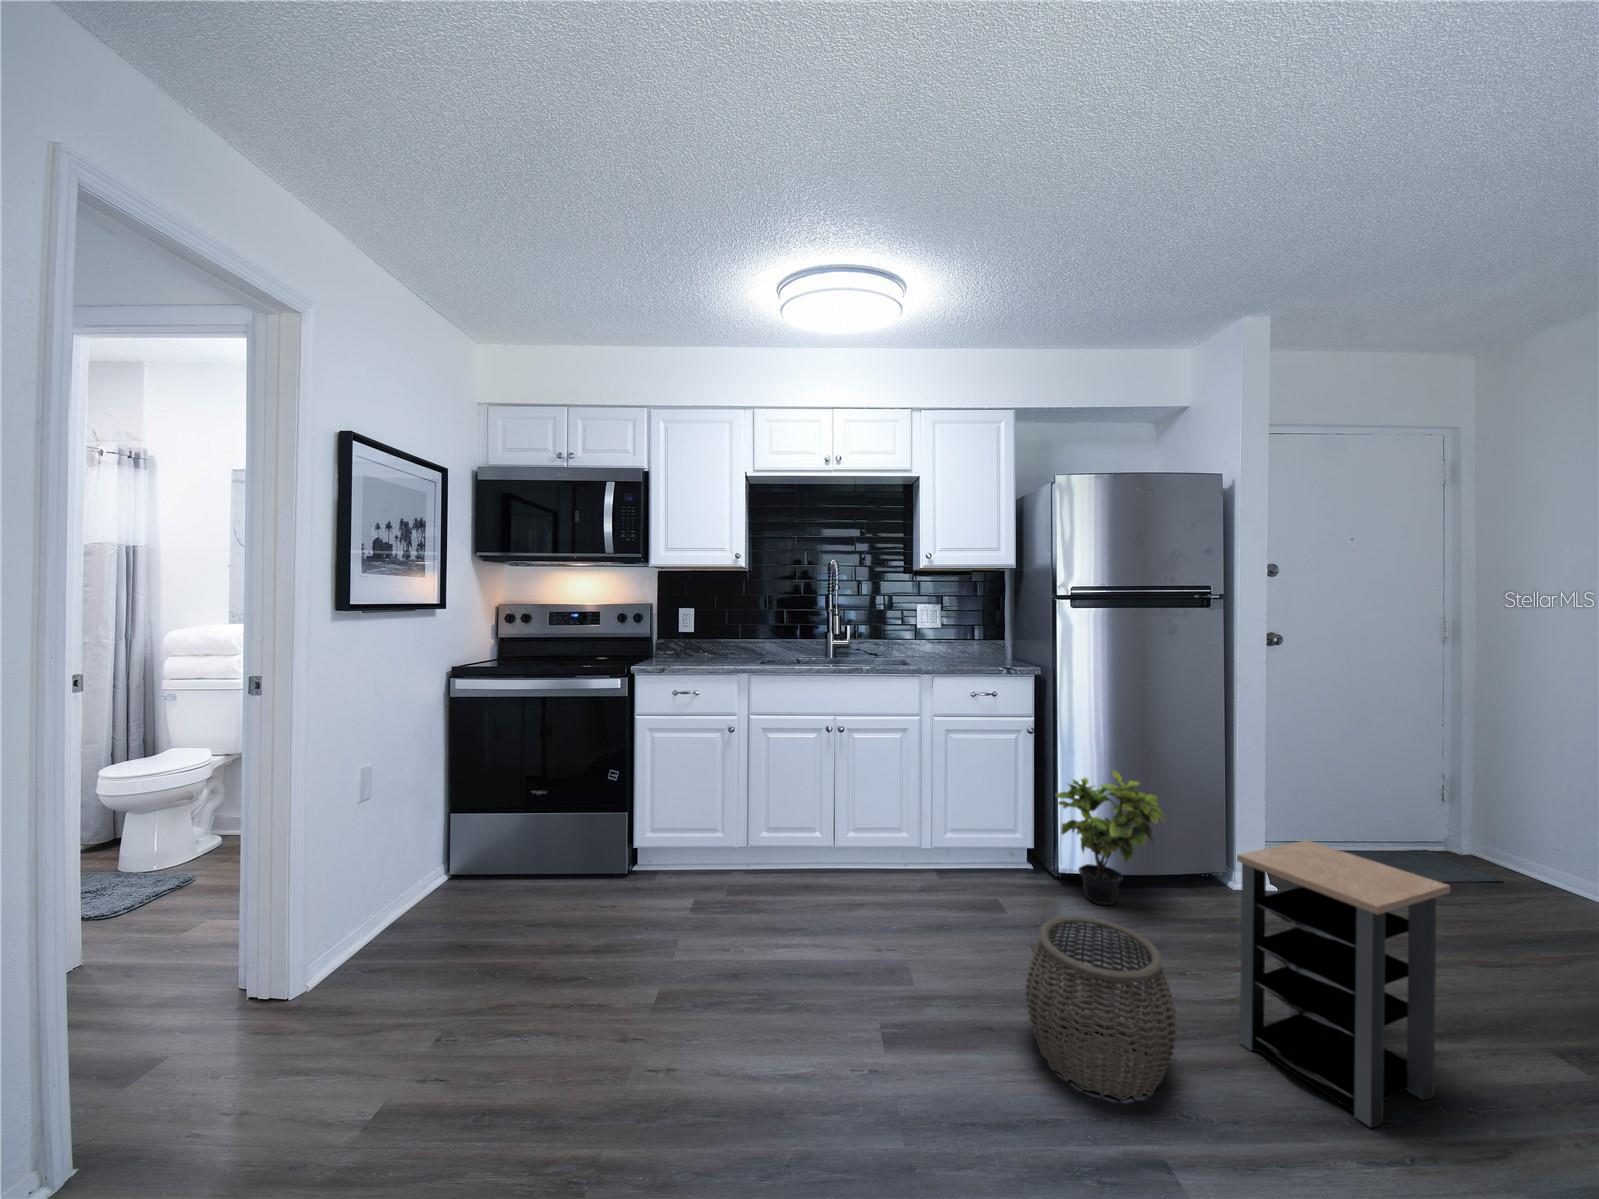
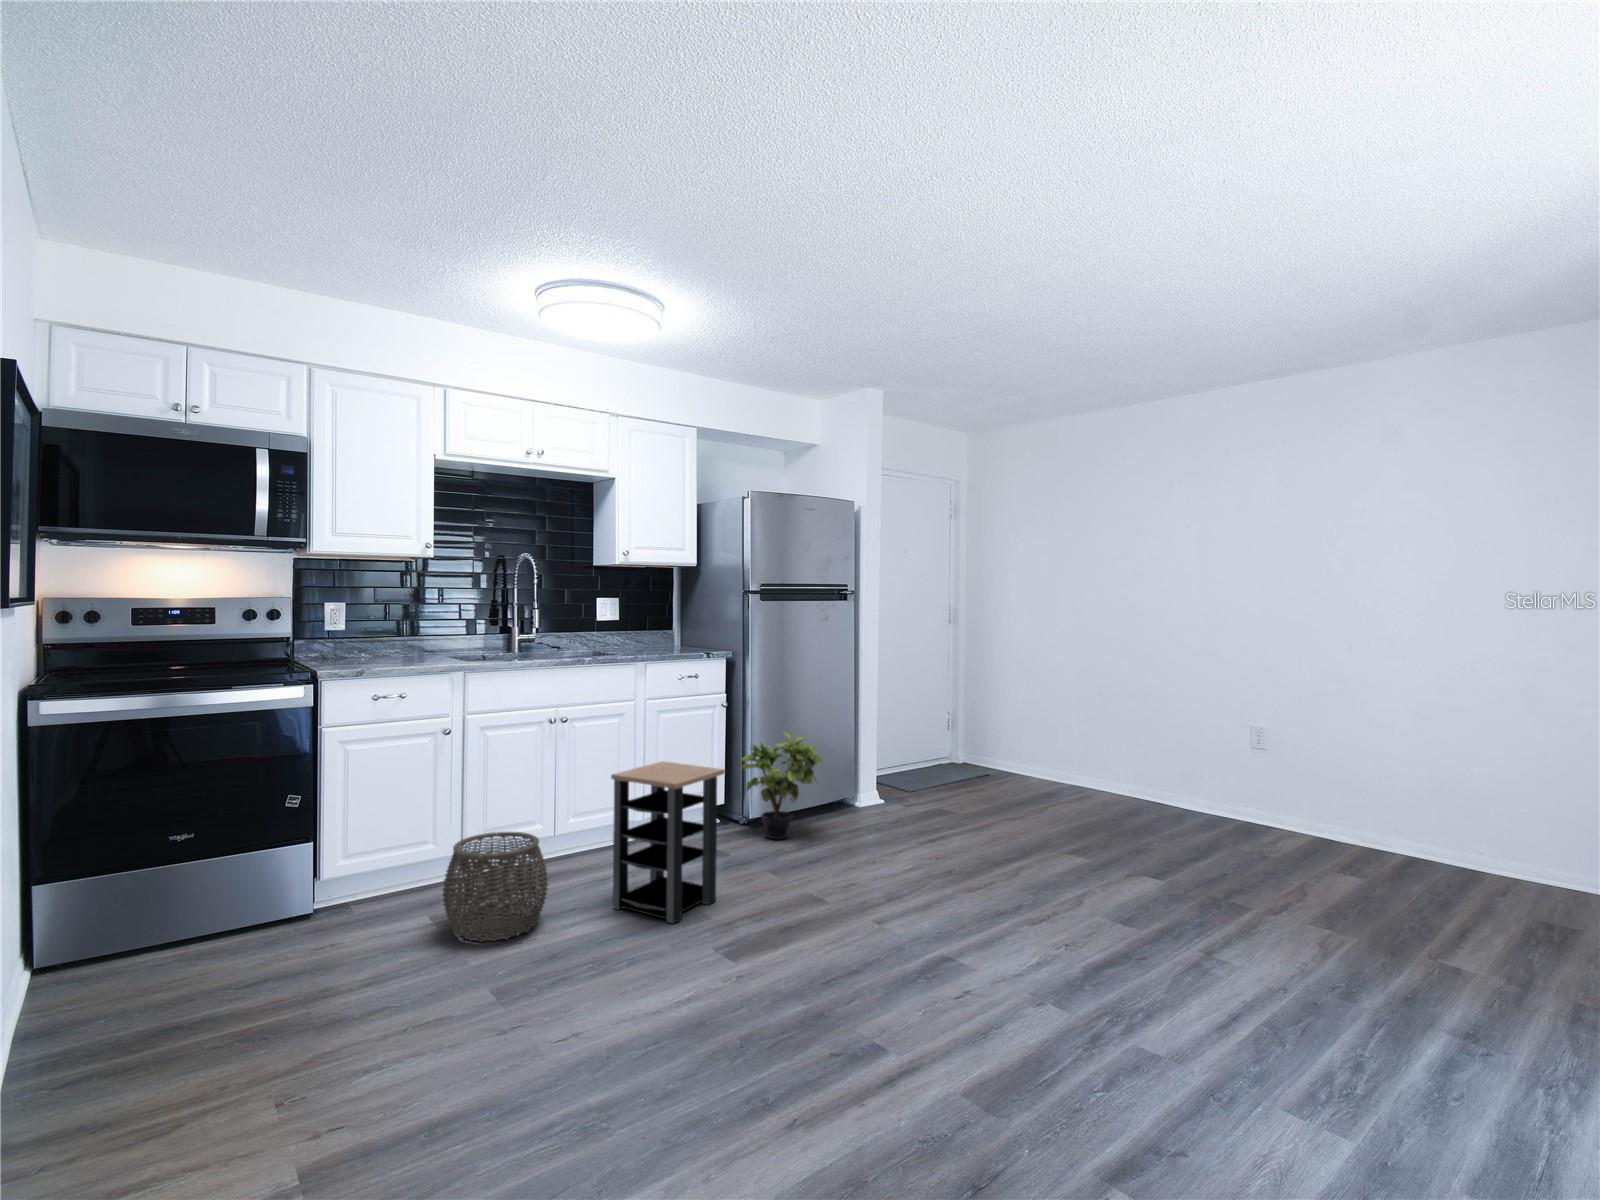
side table: present [1237,840,1450,1127] -> present [611,761,725,923]
woven basket: present [1025,916,1177,1100] -> present [443,832,548,942]

